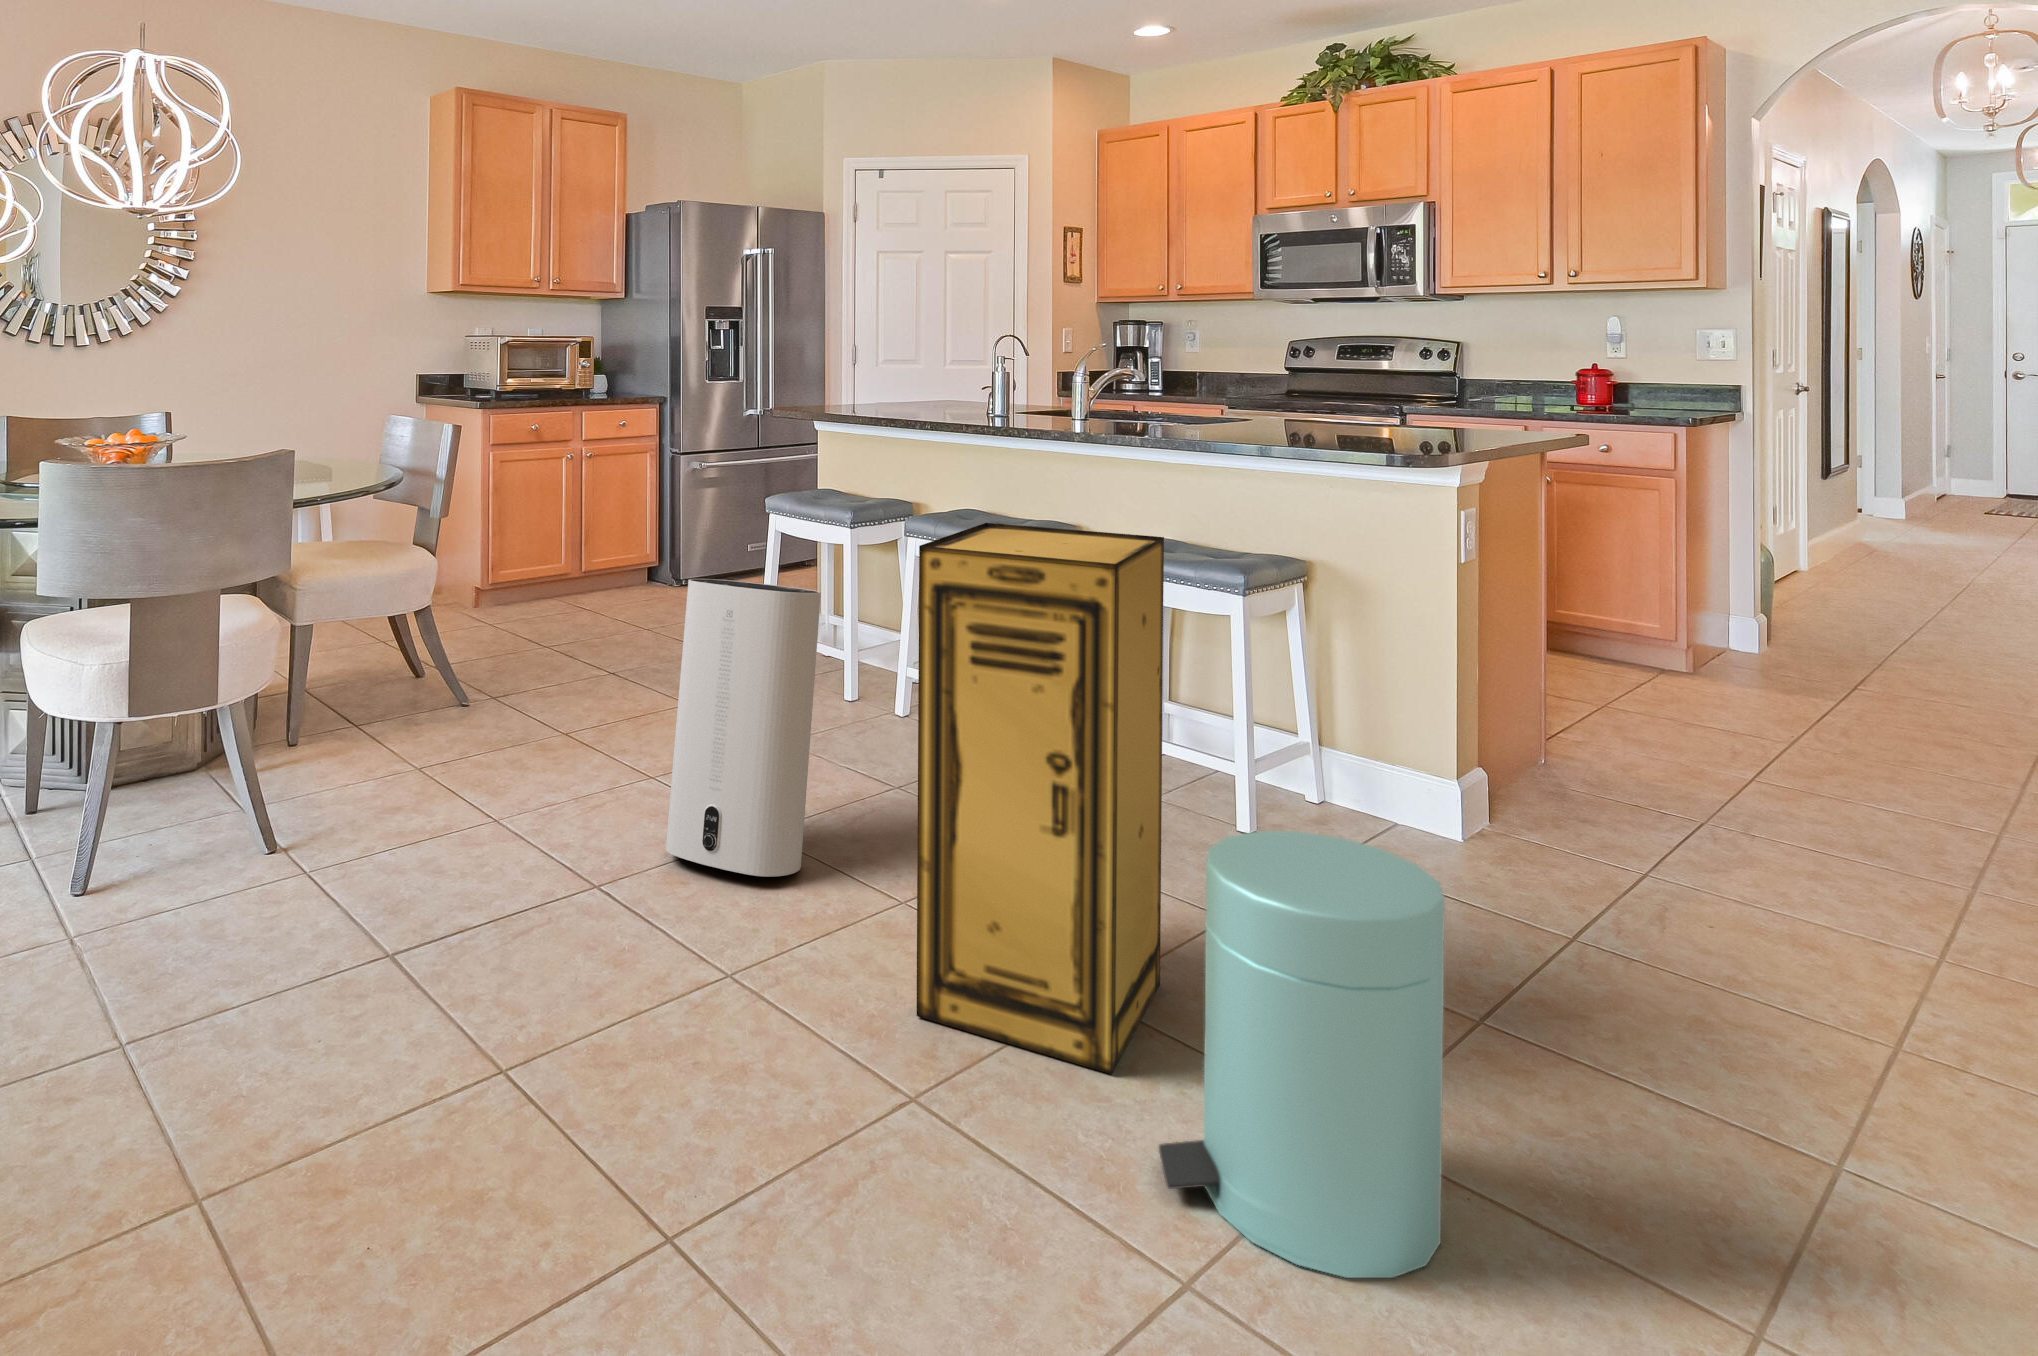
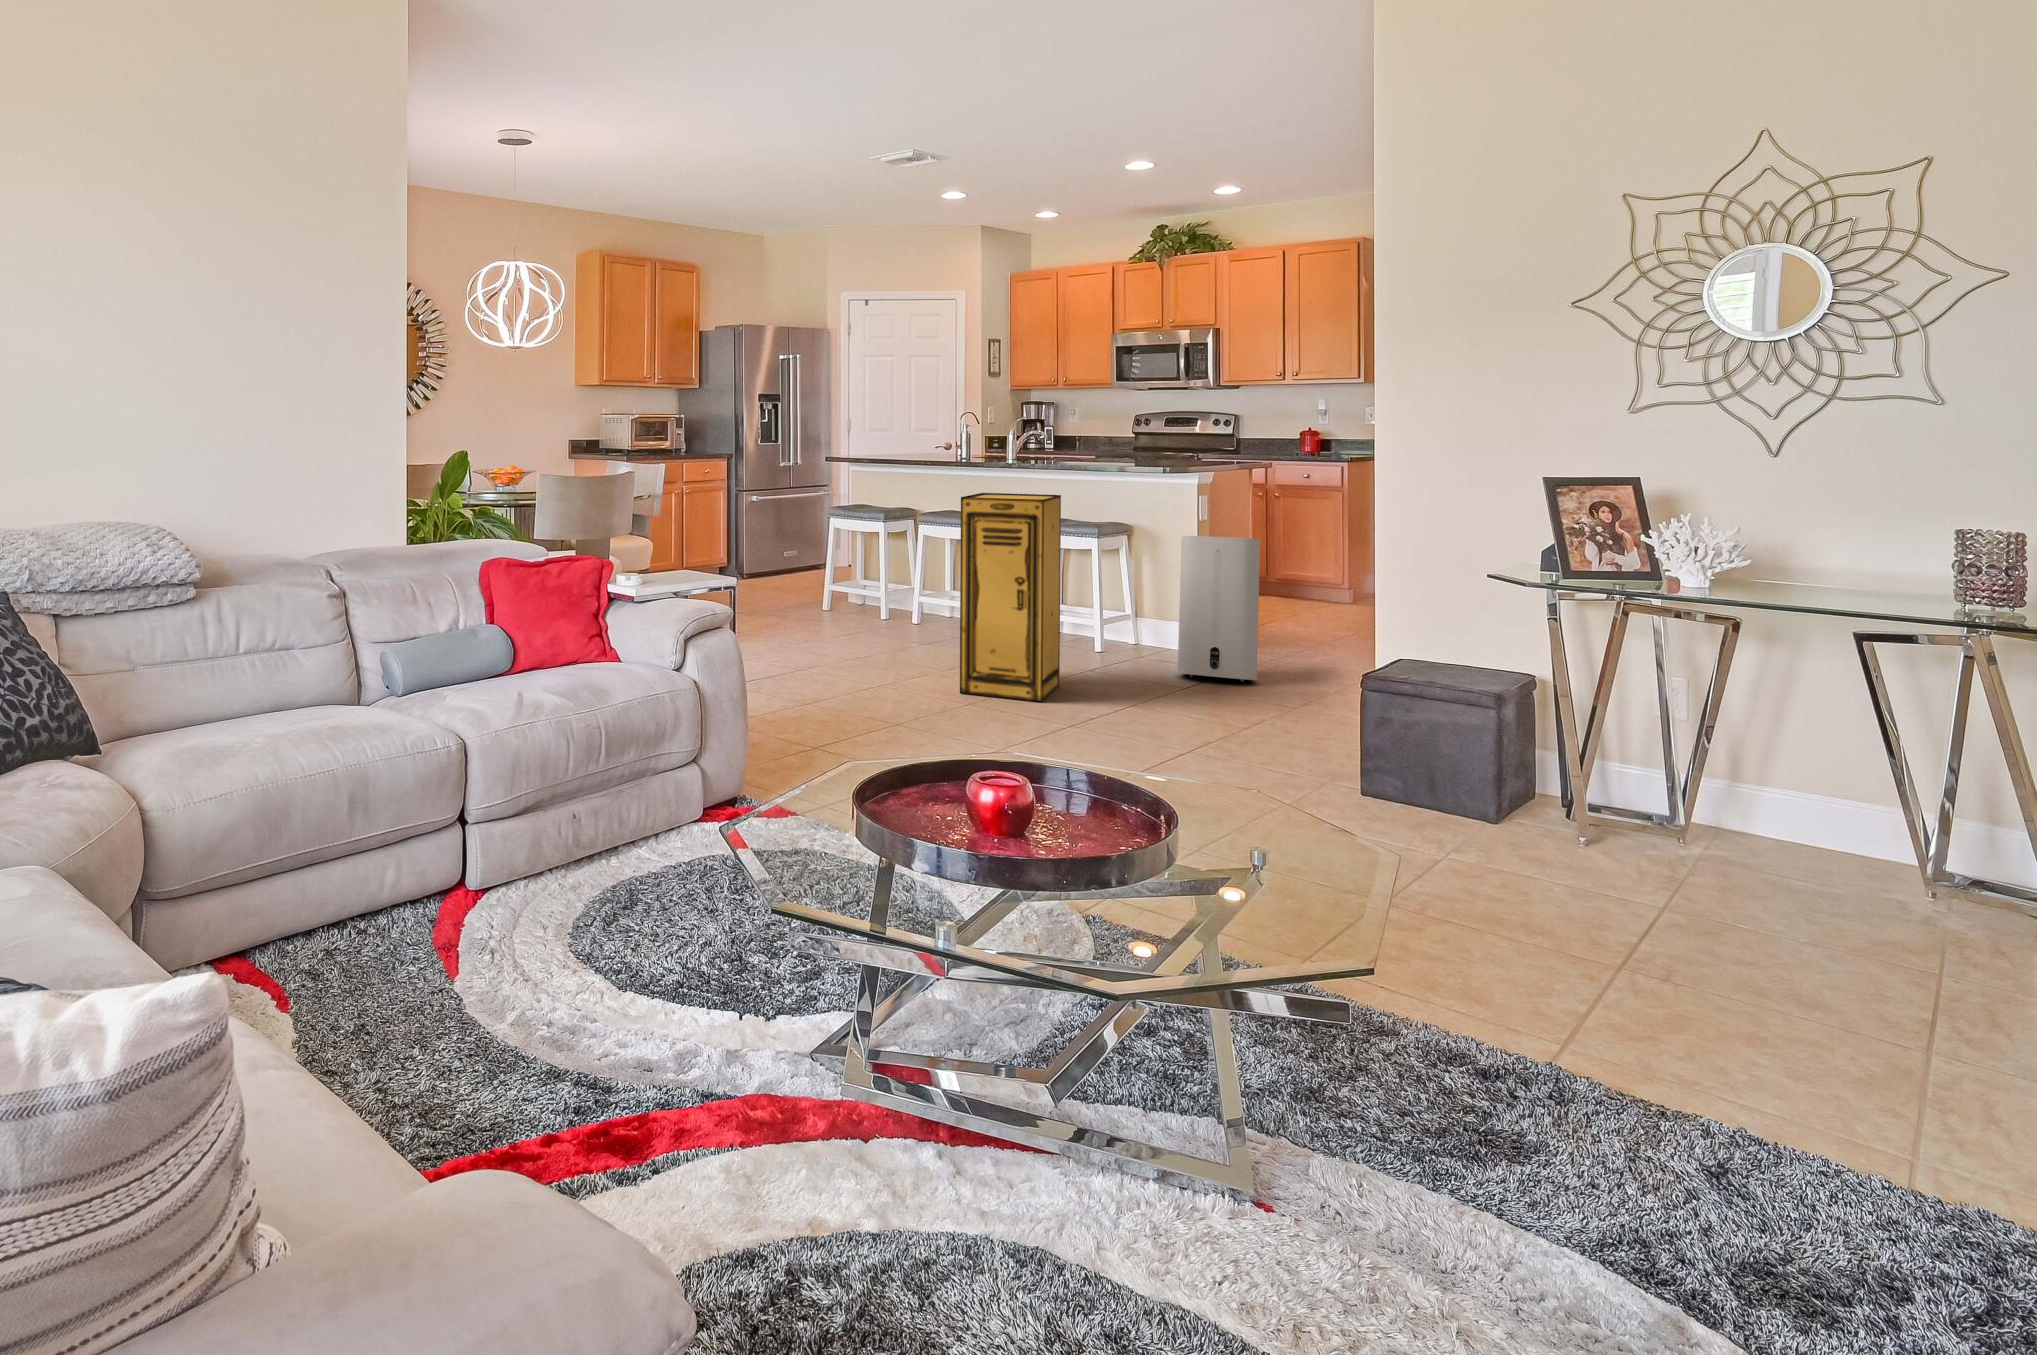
air purifier: present [666,579,821,877] -> present [1178,536,1260,682]
trash can: present [1159,831,1445,1278] -> none [1060,596,1160,730]

